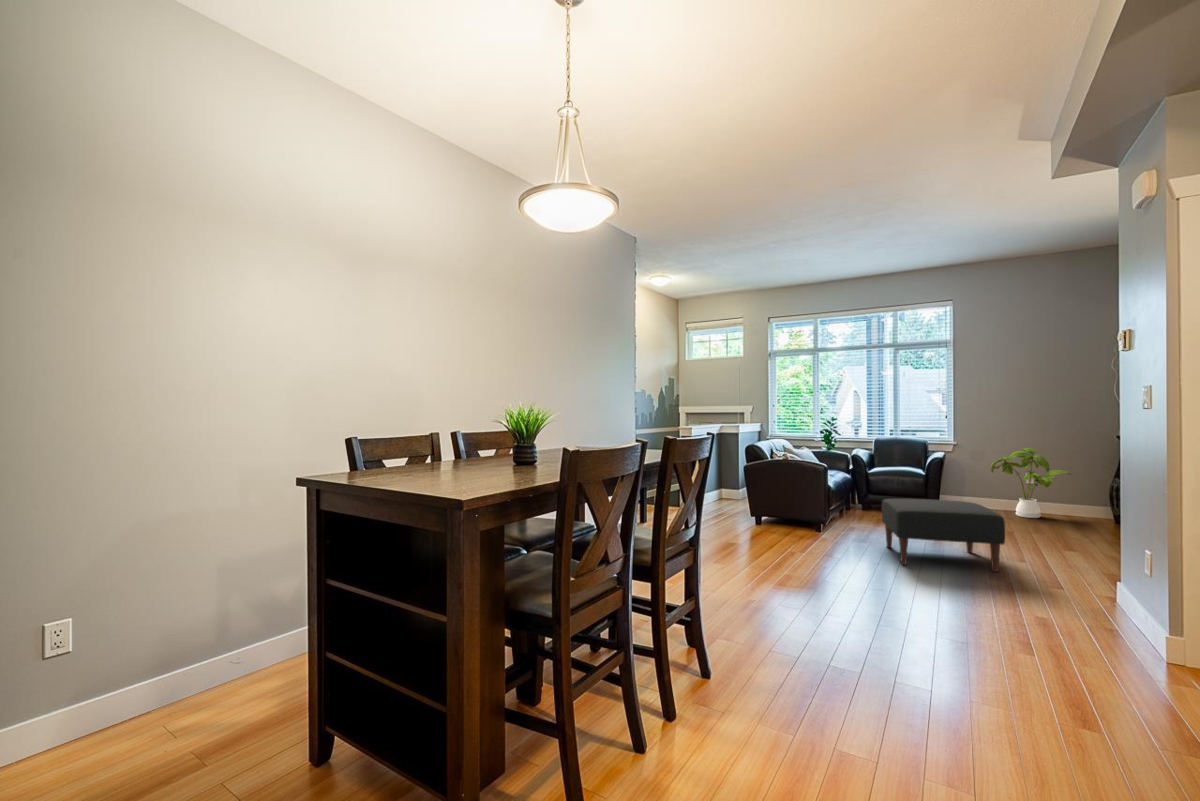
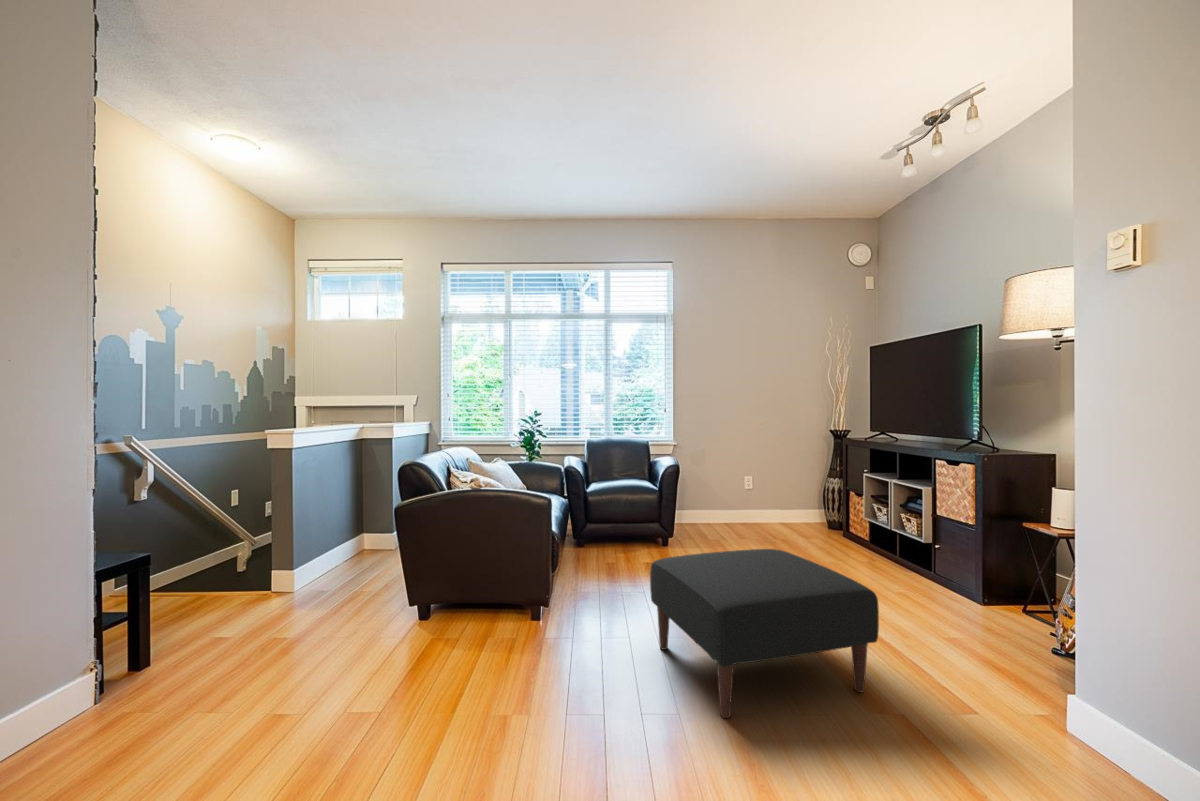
house plant: present [991,448,1072,518] -> none [714,448,791,532]

